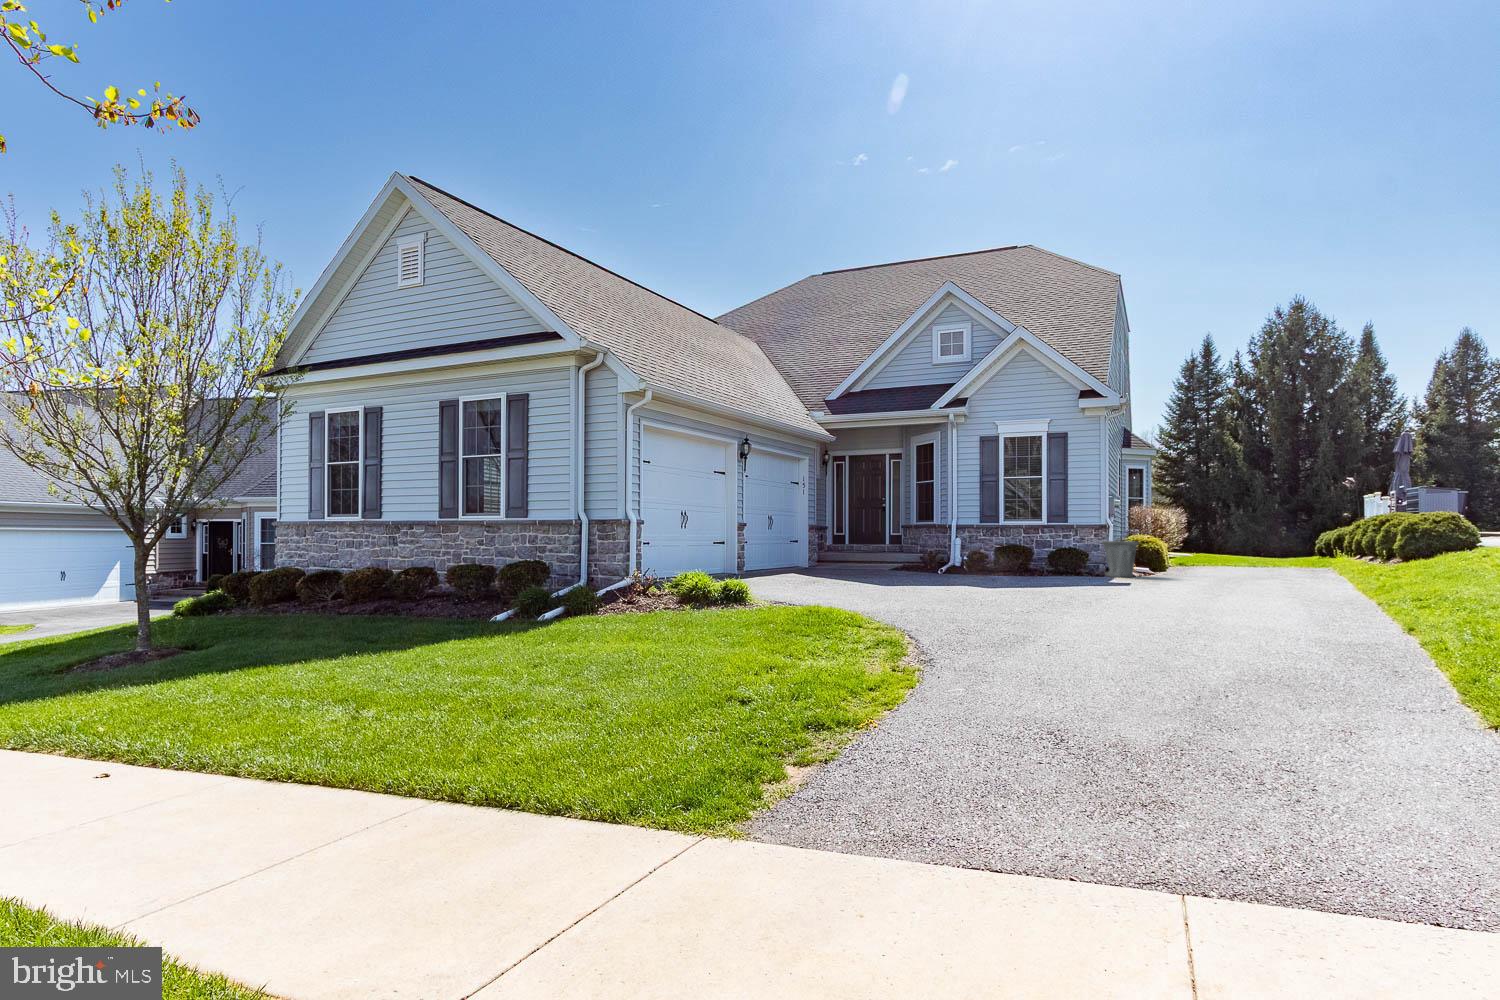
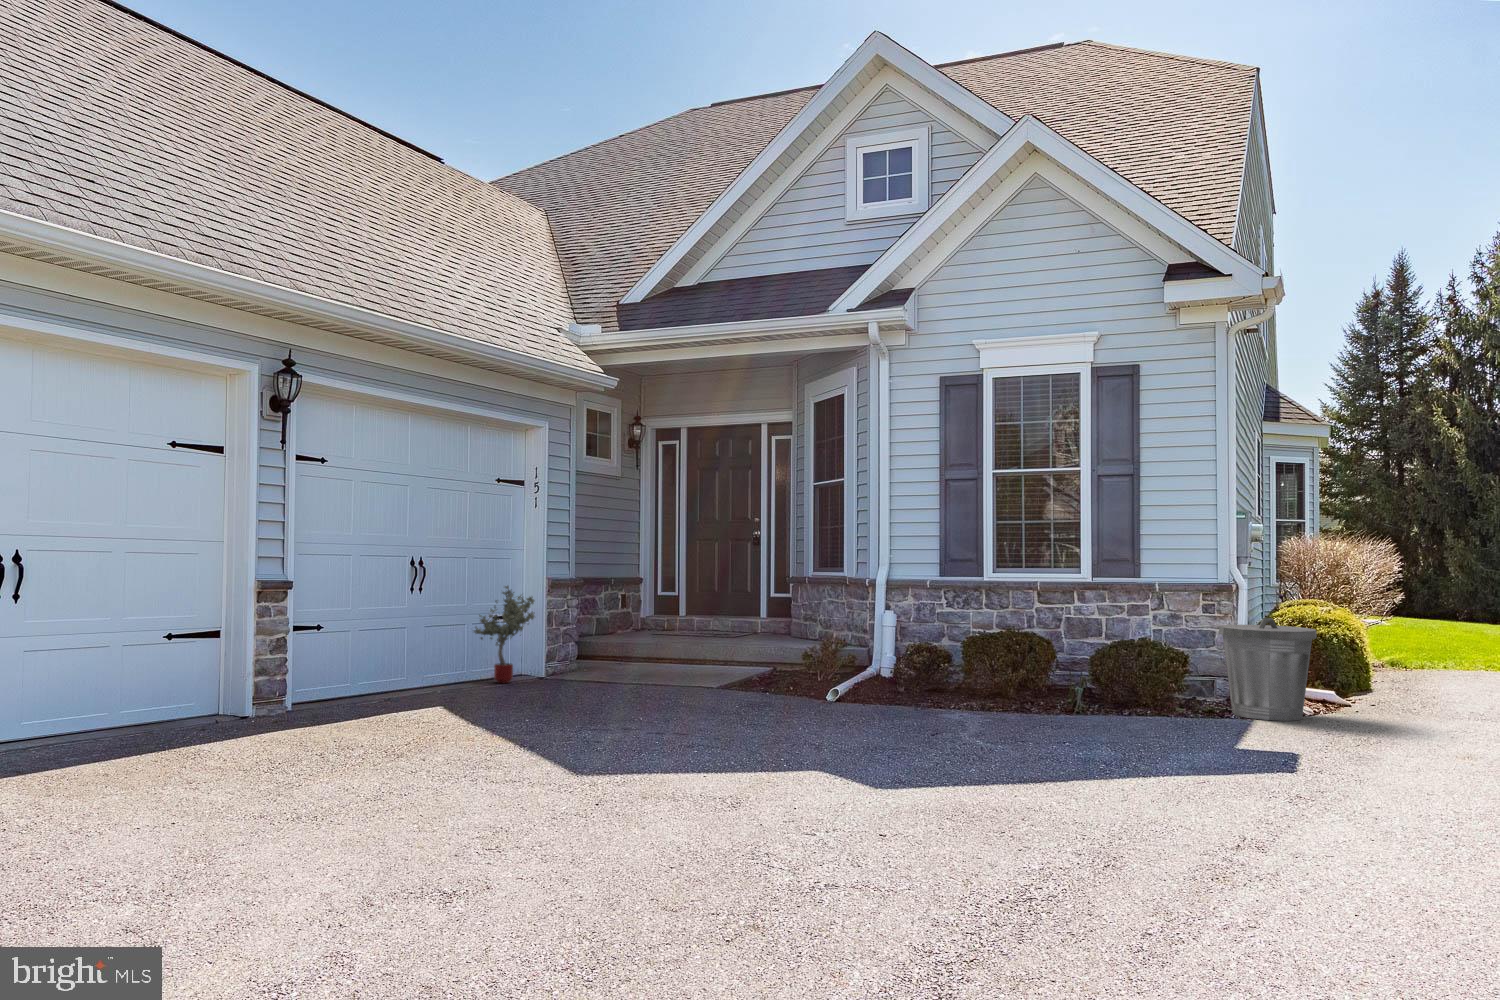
potted tree: none [784,528,808,569] -> present [474,586,534,683]

